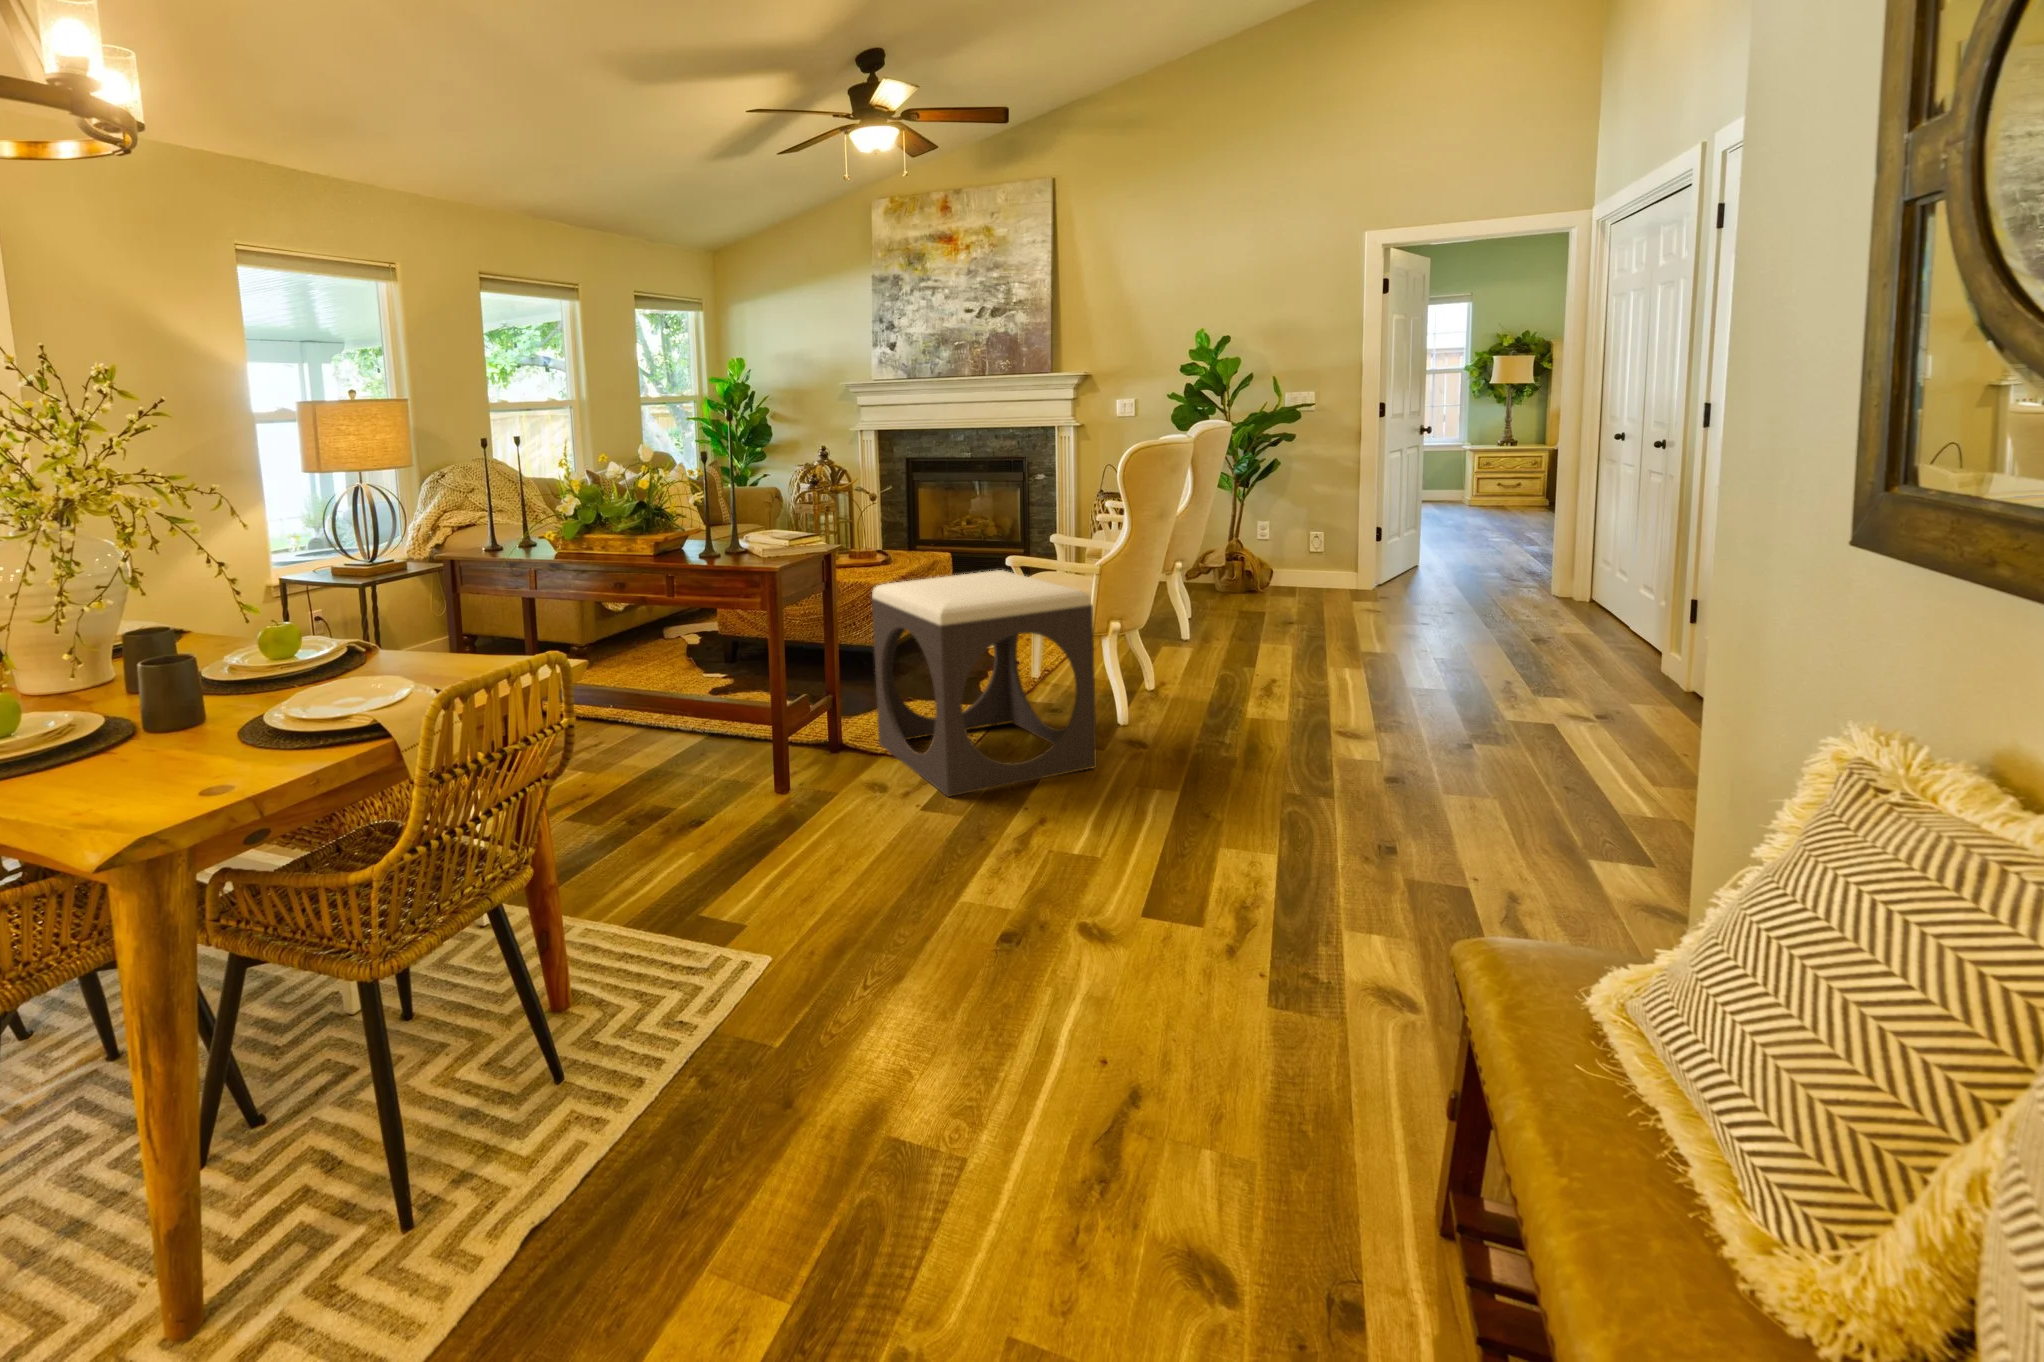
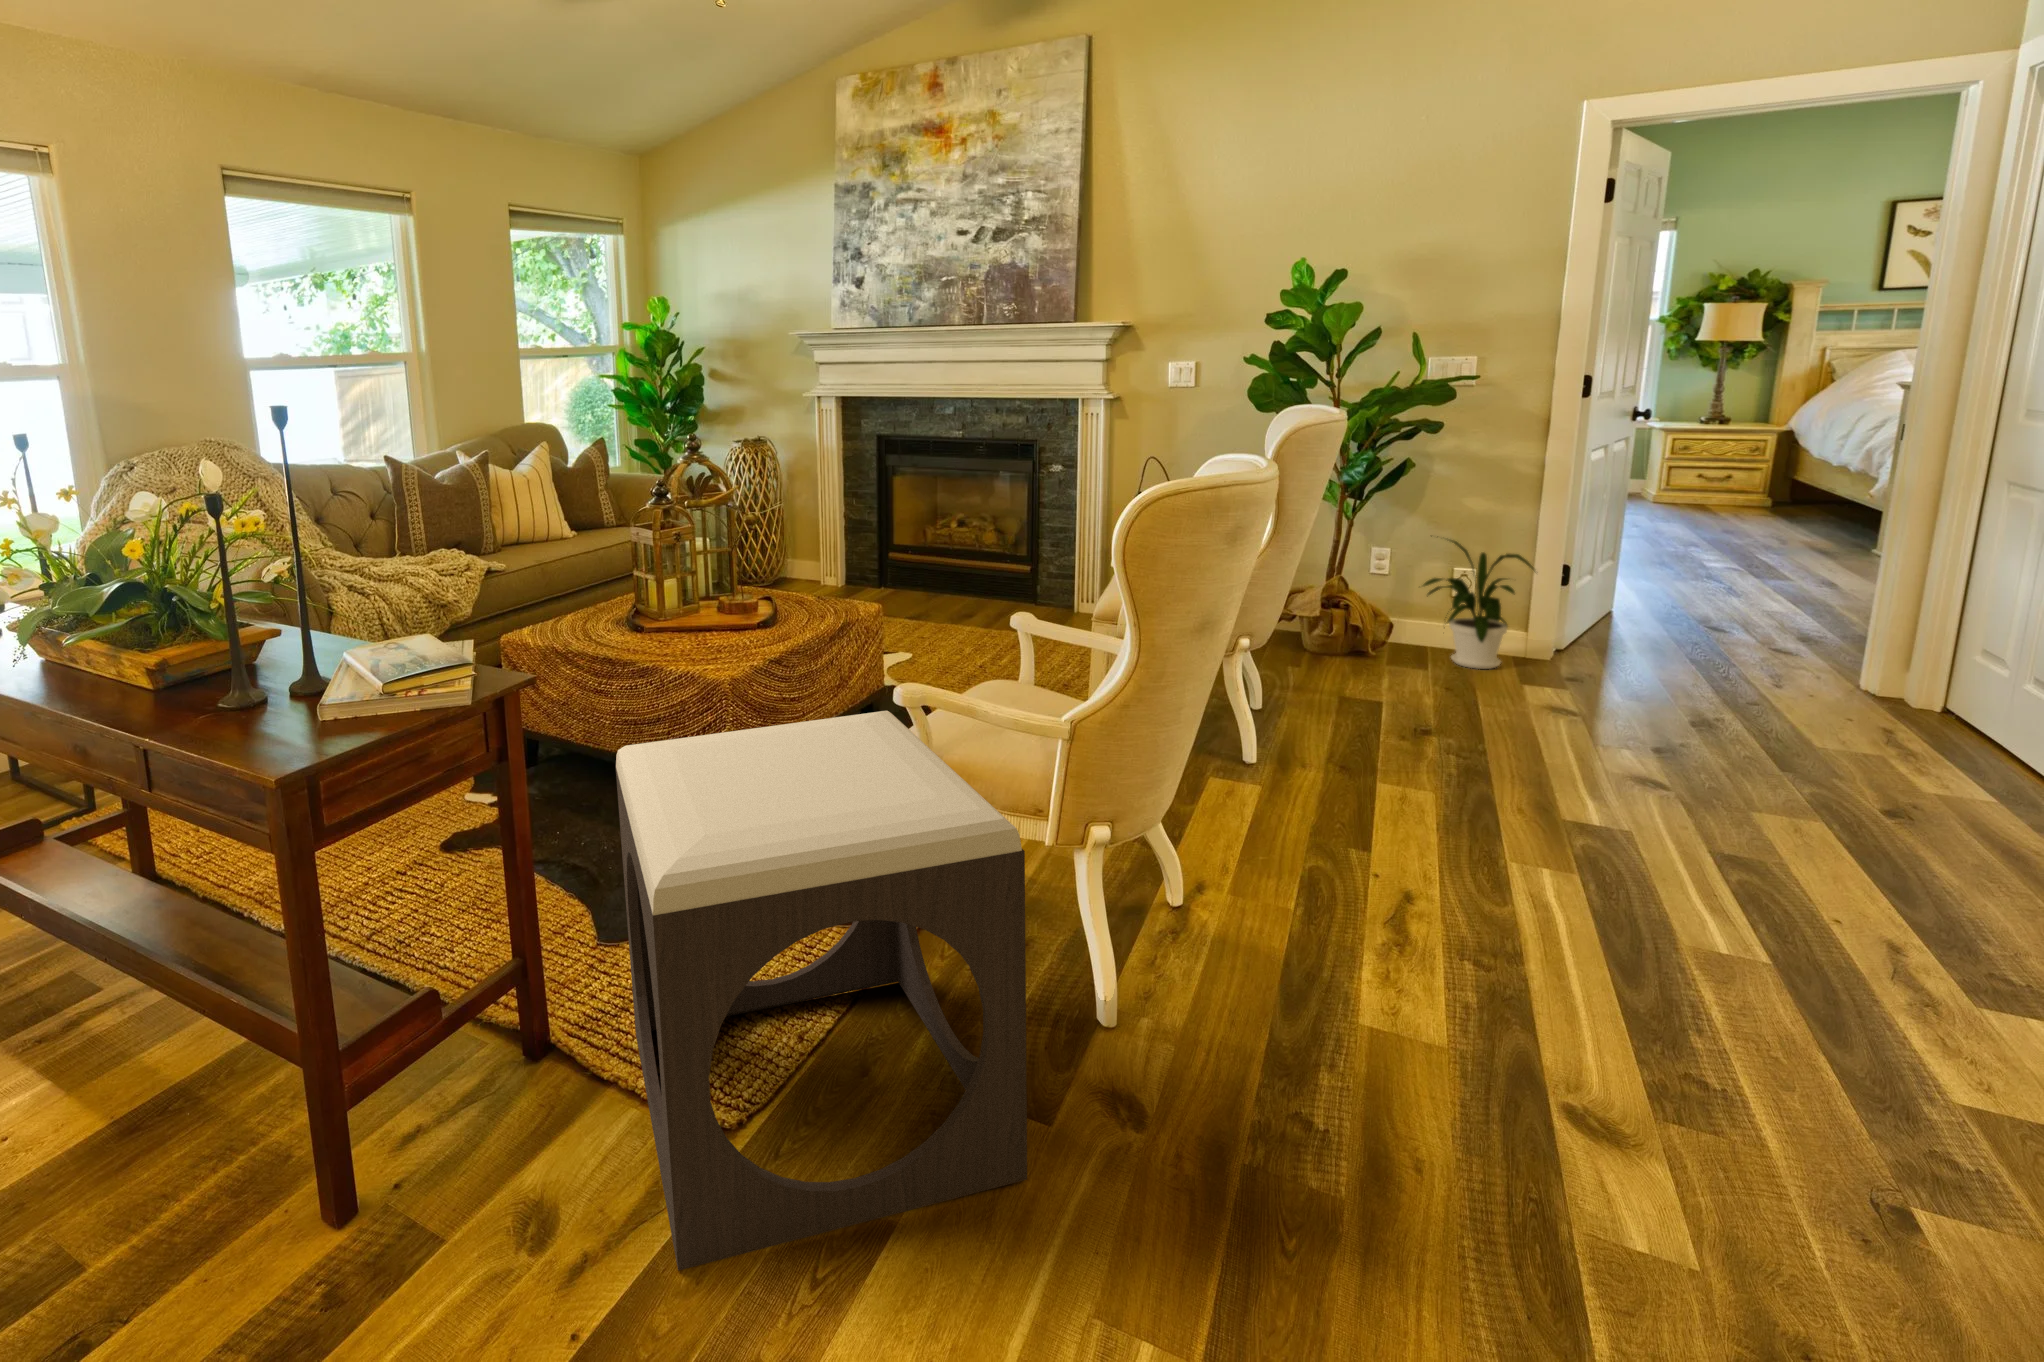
house plant: none [1285,509,1359,595] -> present [1423,540,1534,669]

